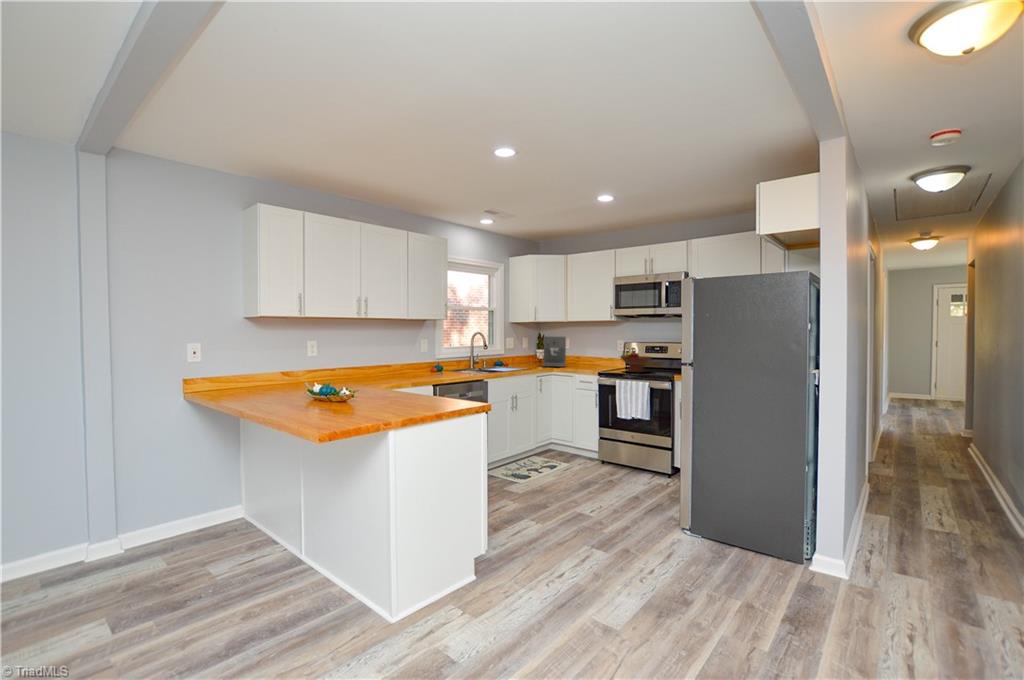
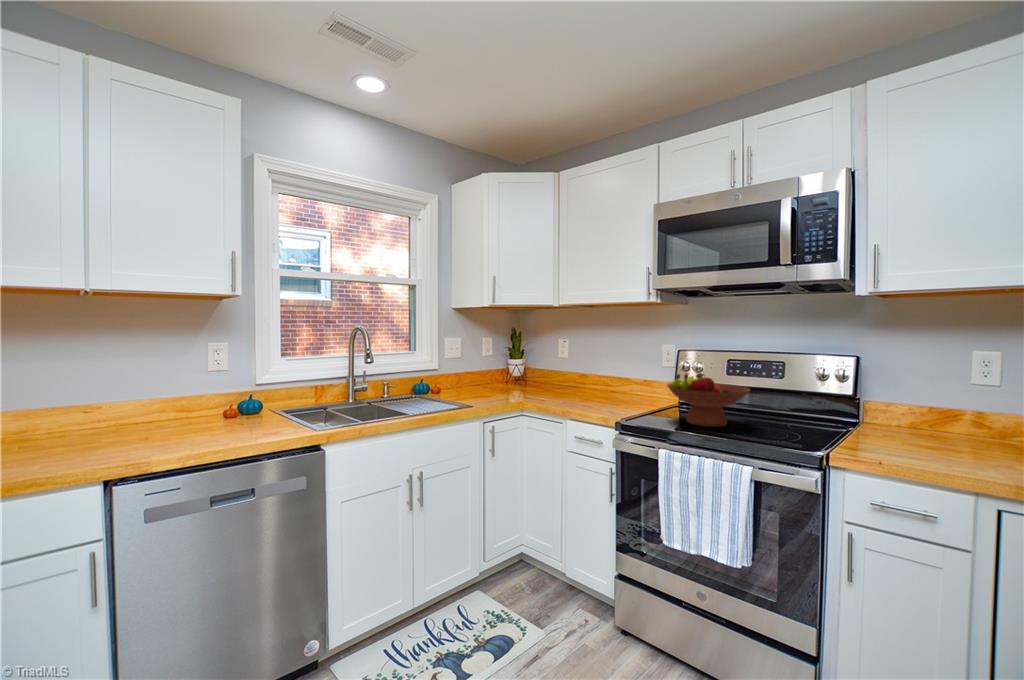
coffee maker: present [543,336,566,367] -> none [510,335,558,397]

